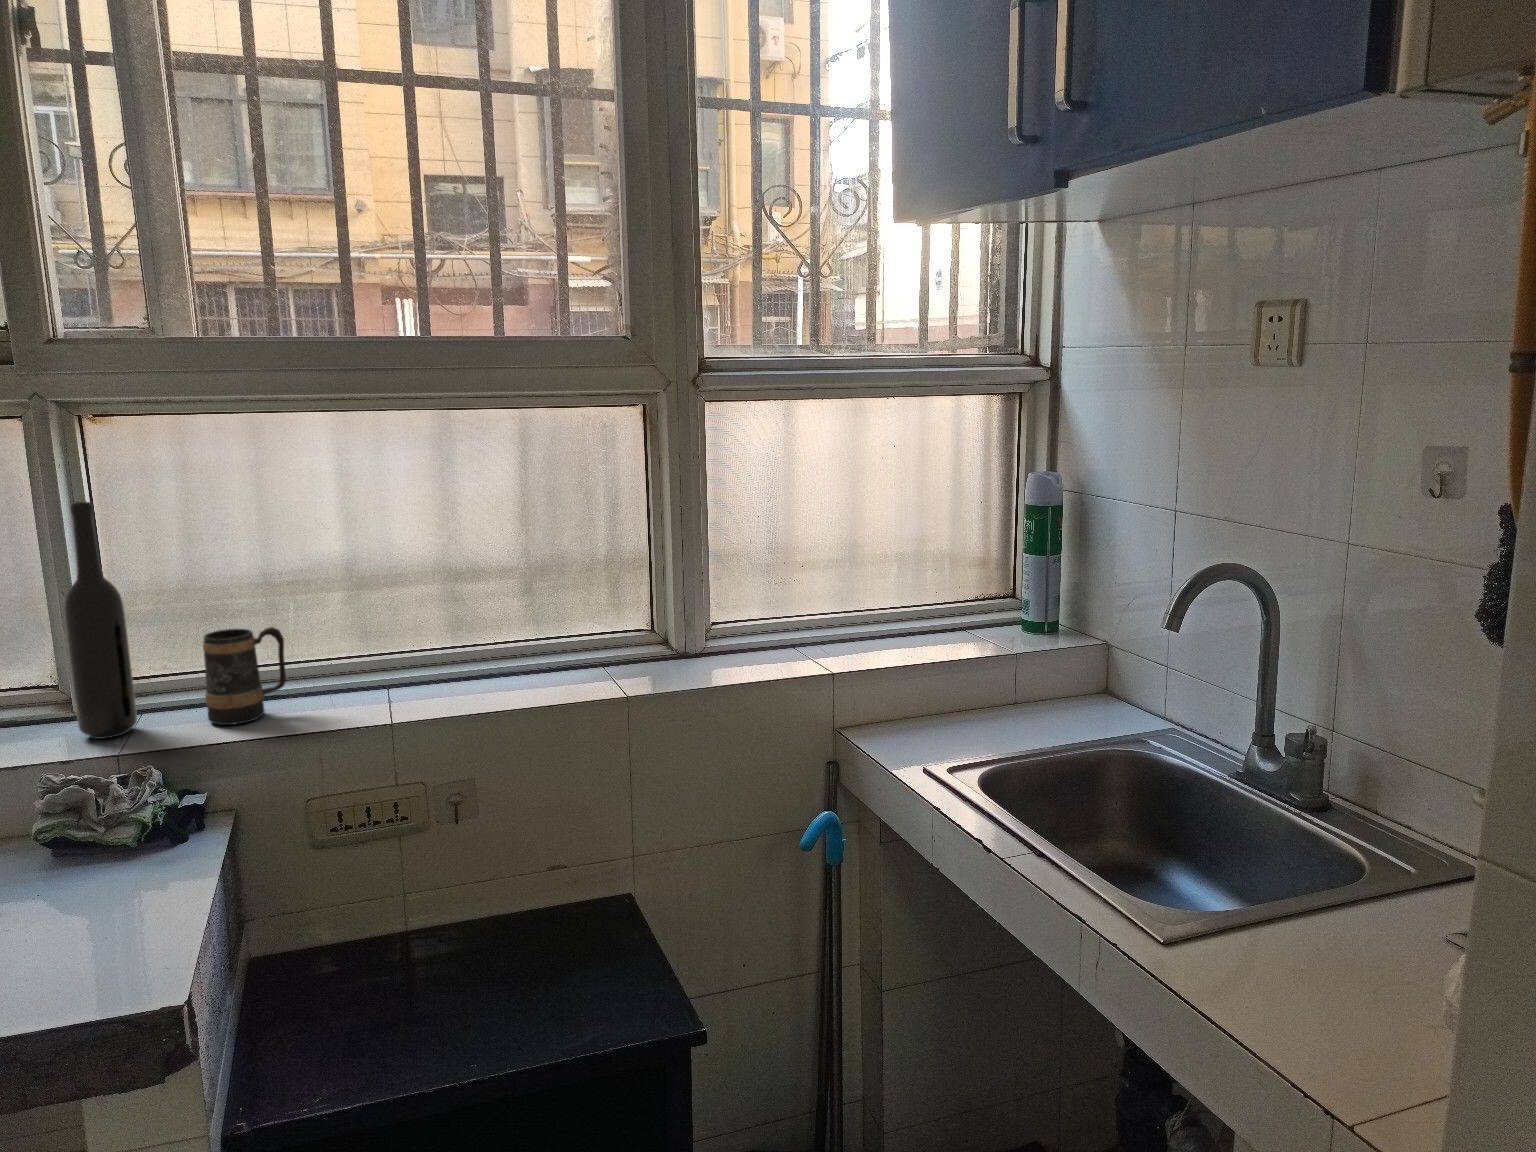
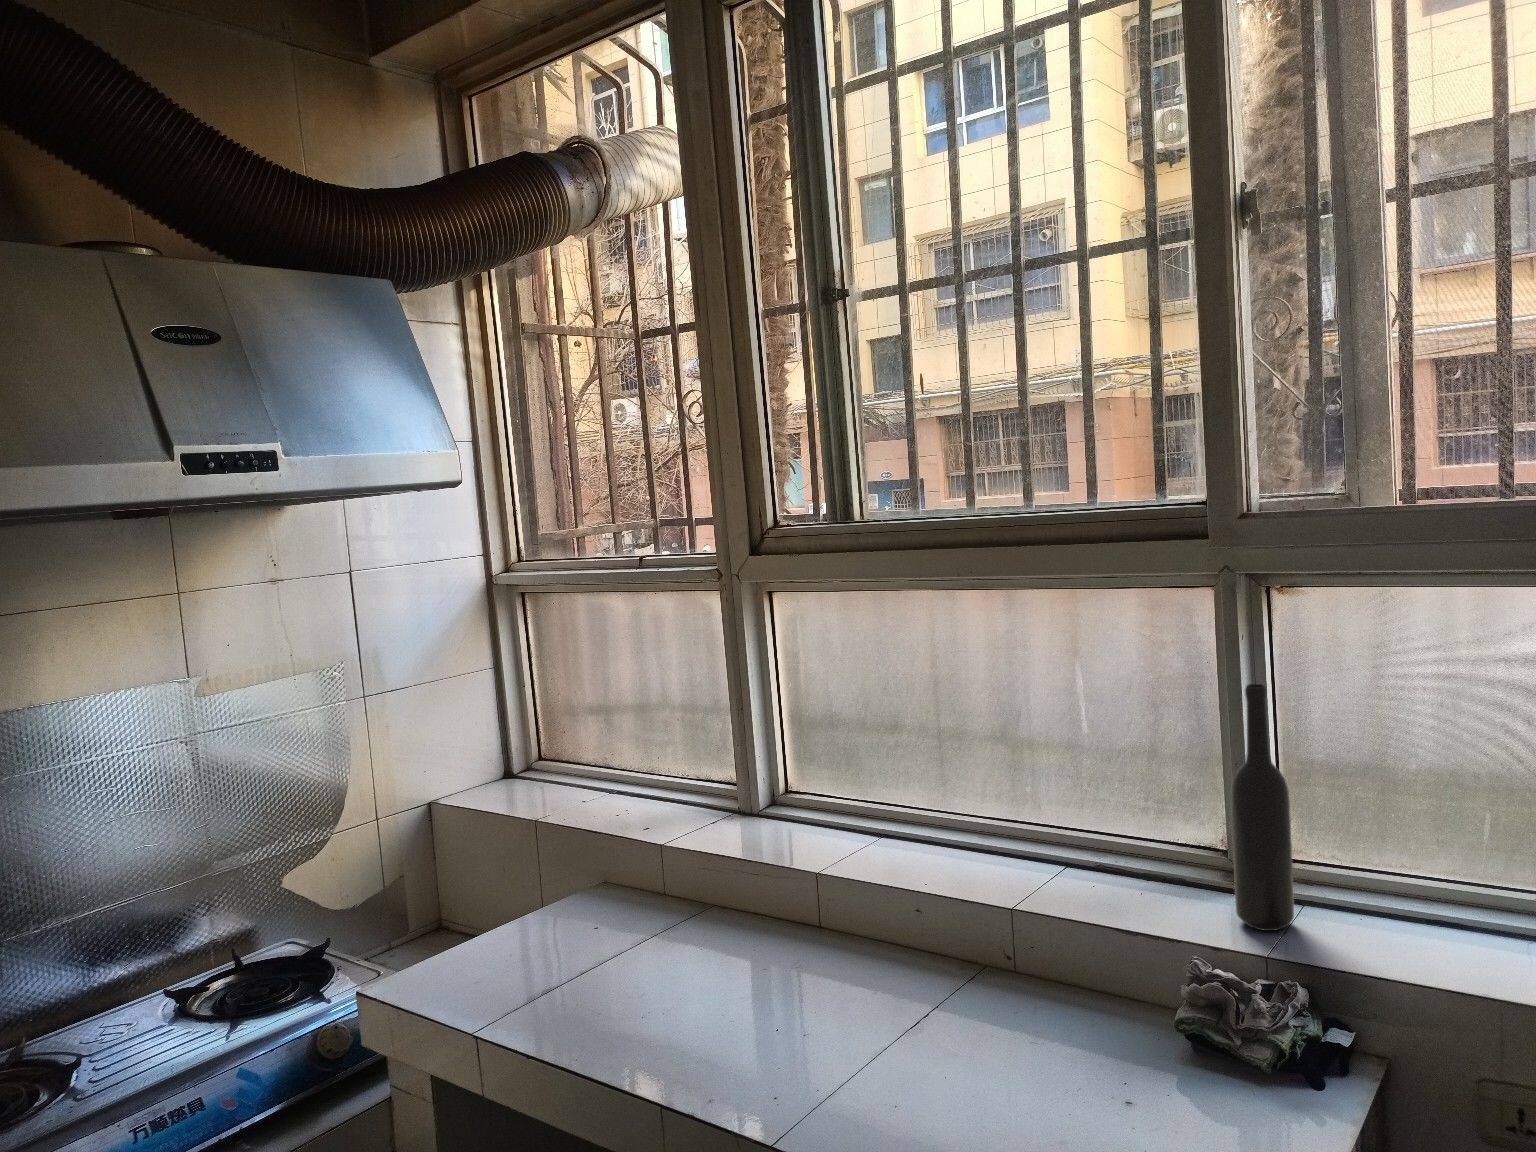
mug: present [203,627,286,725] -> none [1369,840,1471,958]

